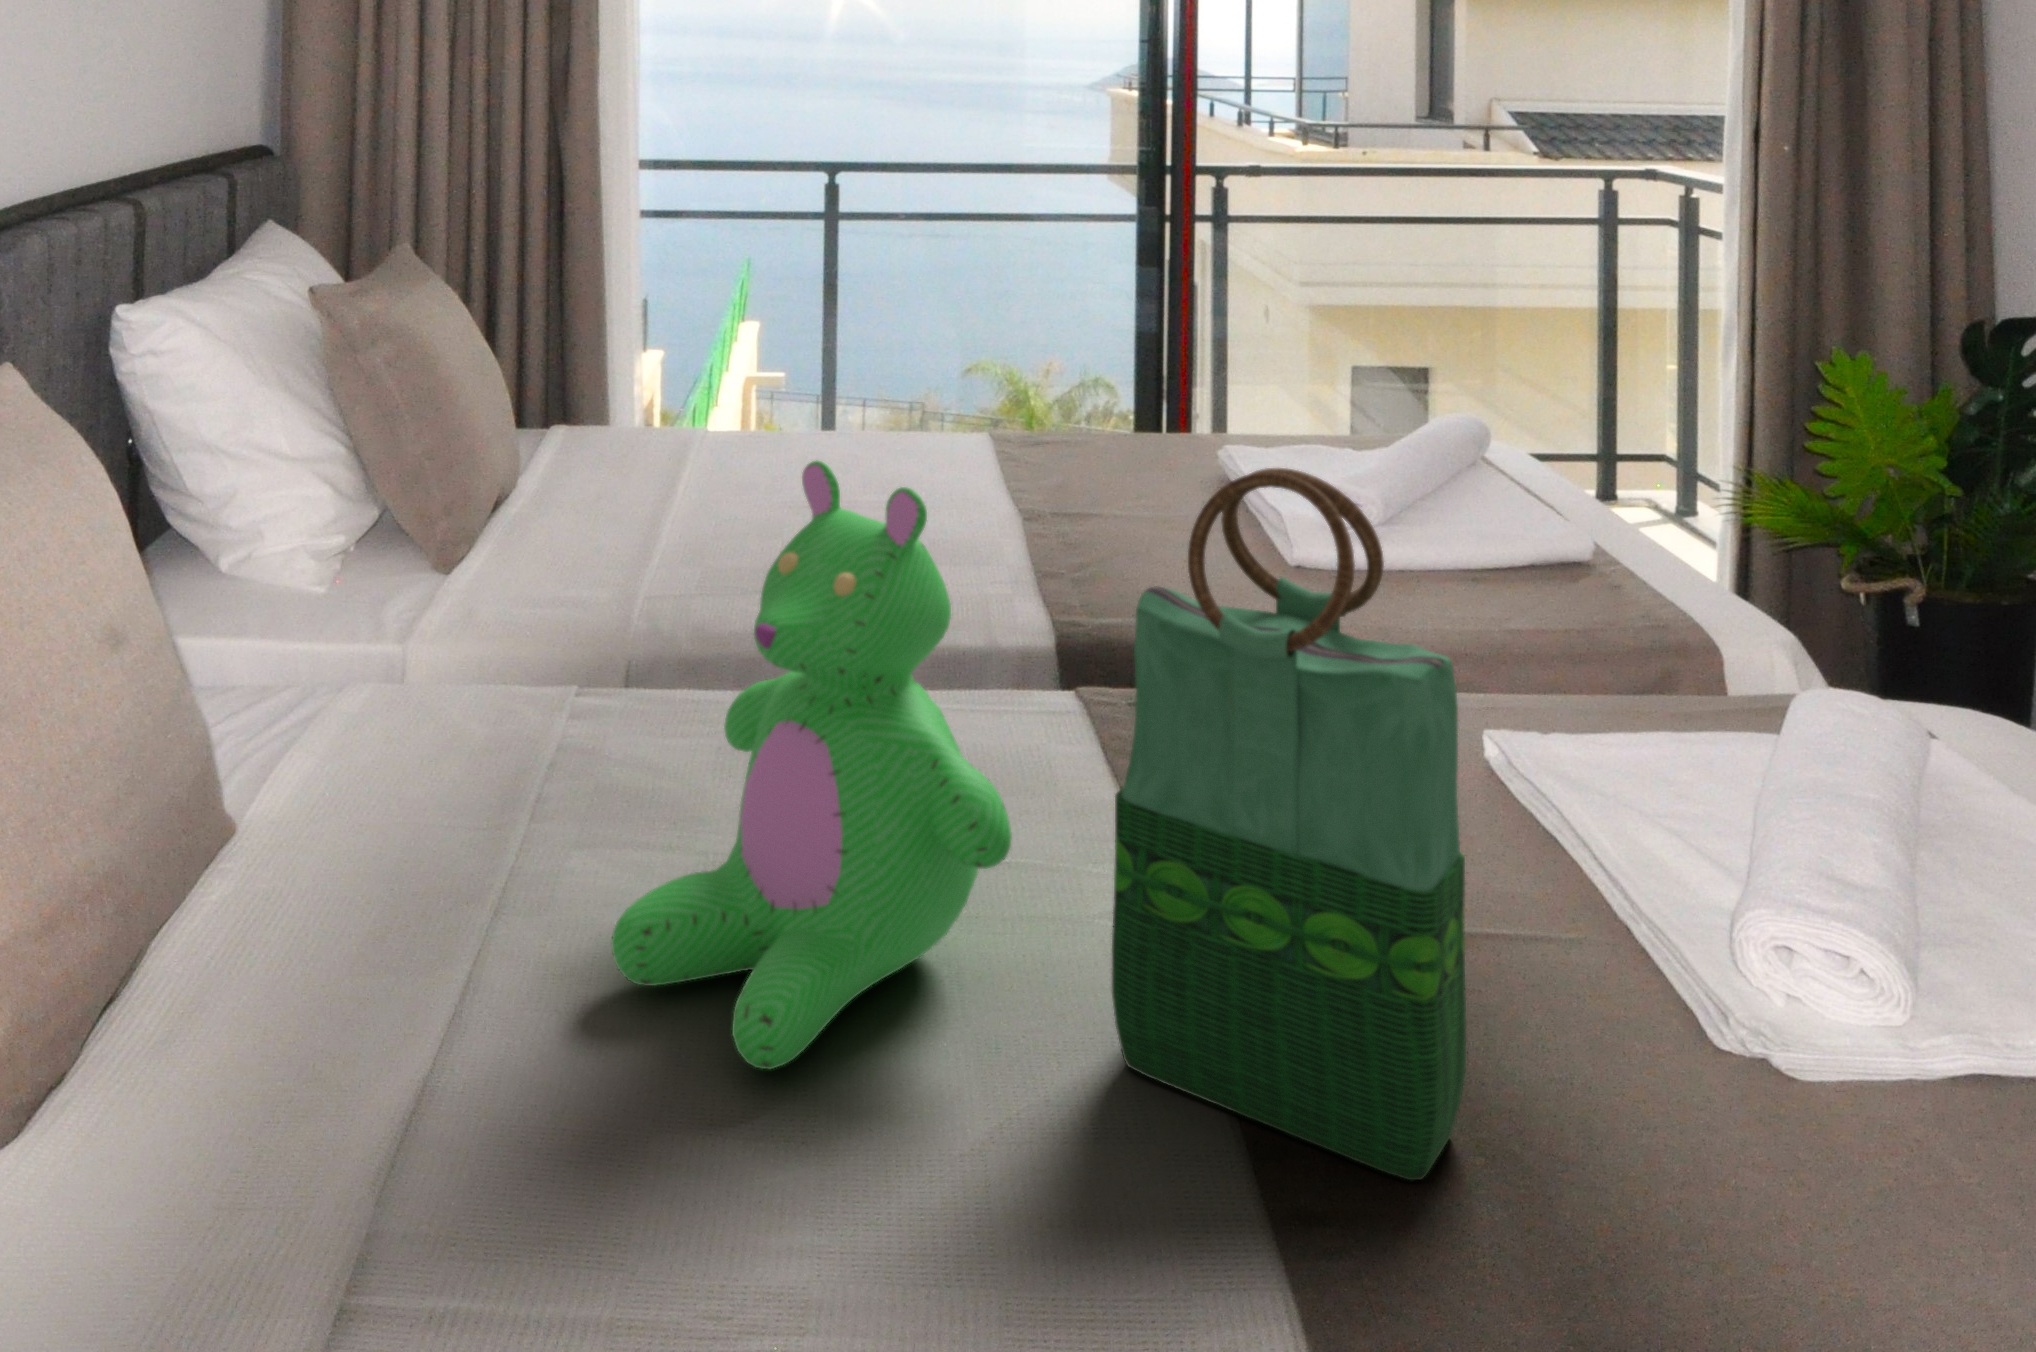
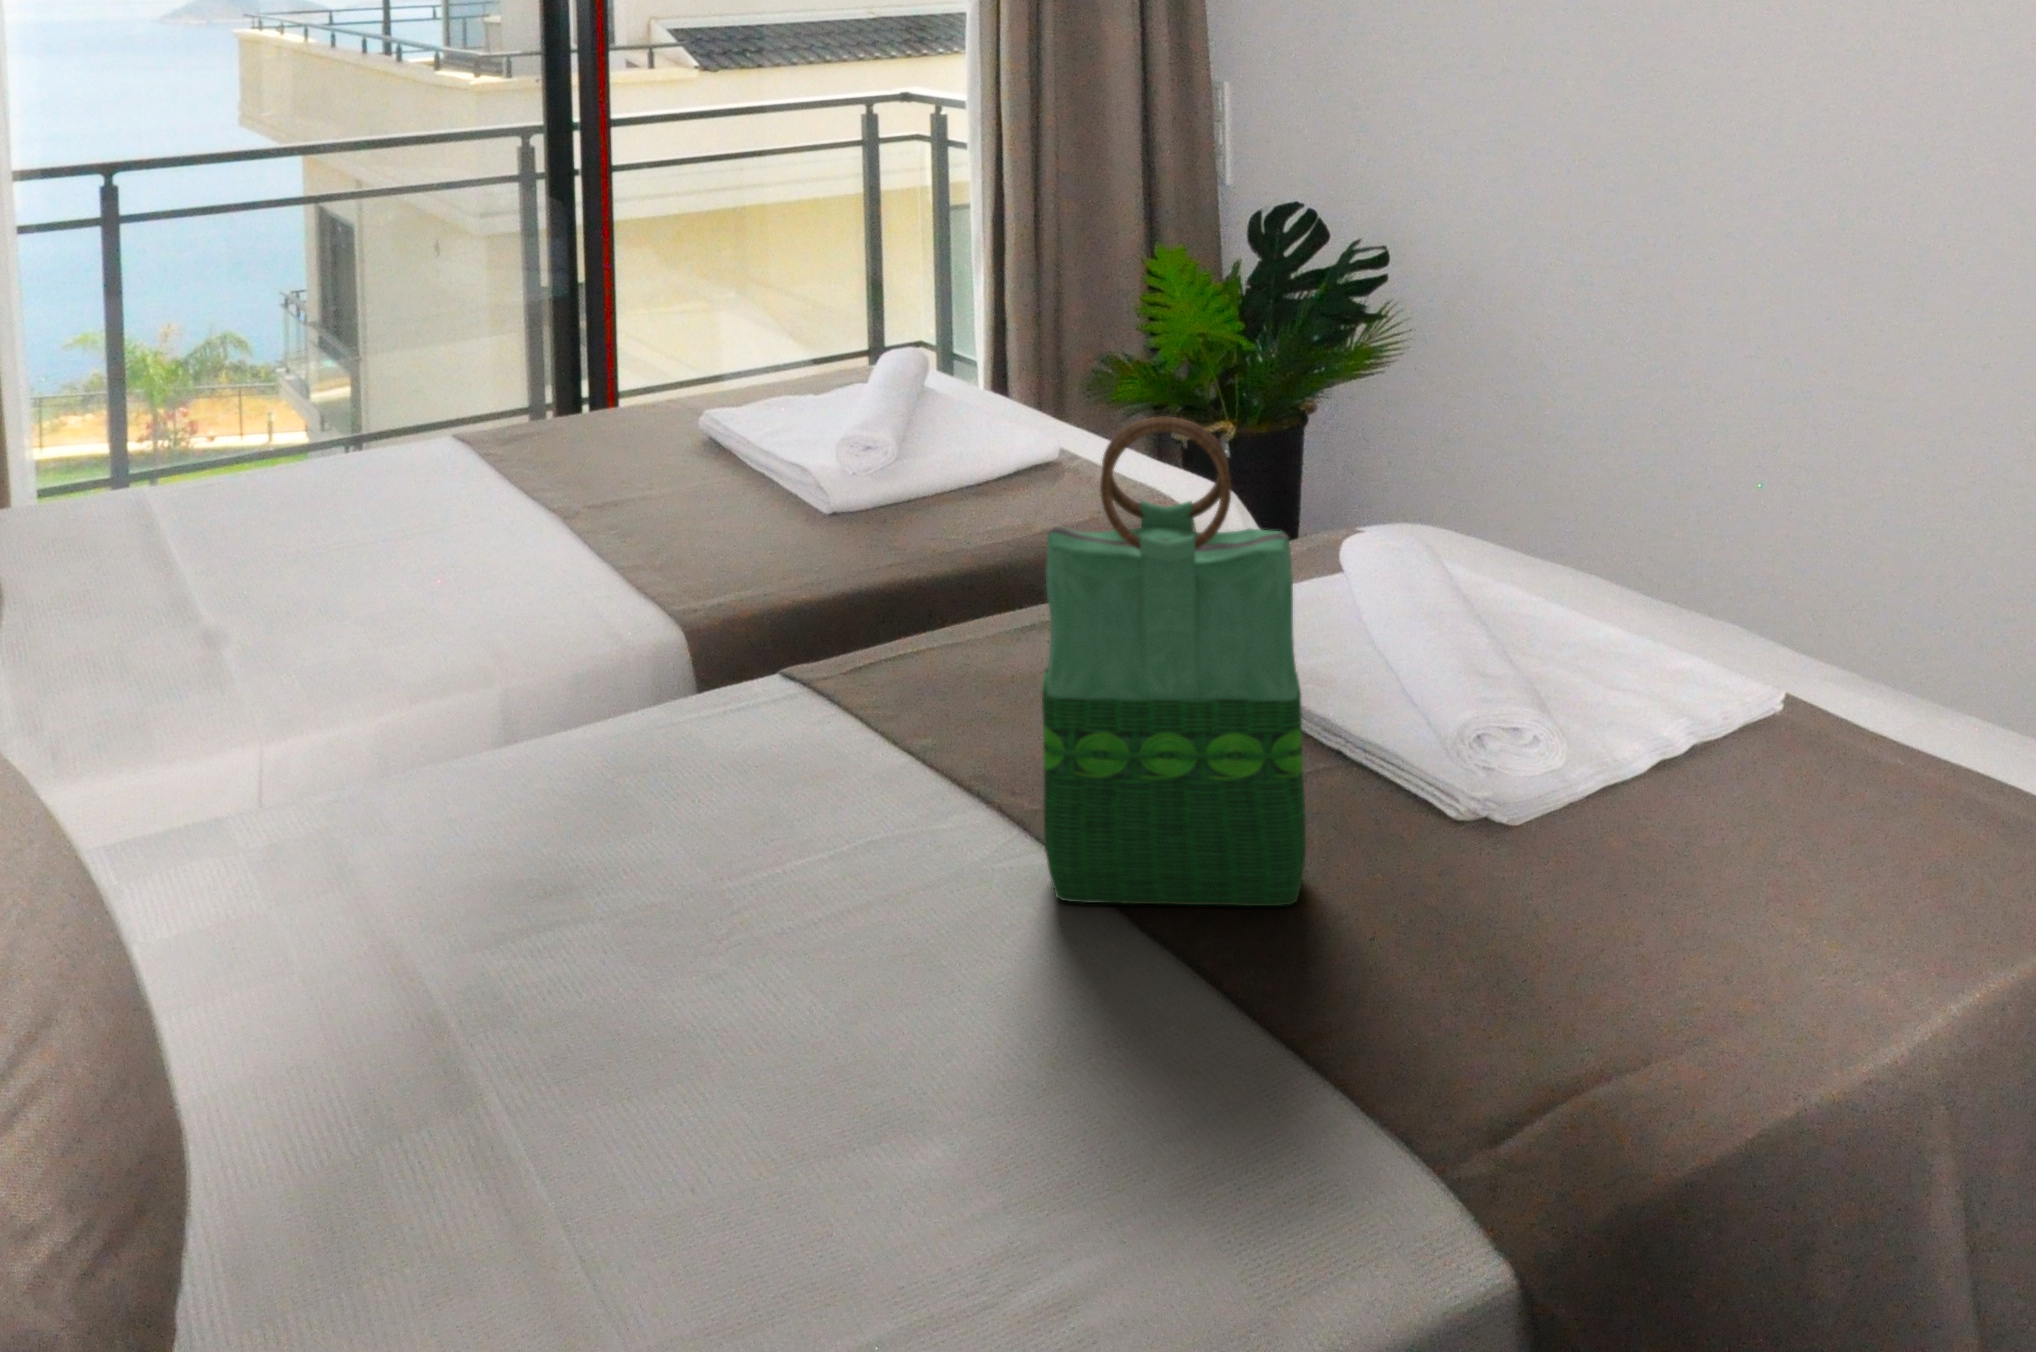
teddy bear: present [612,461,1012,1069] -> none [615,484,952,995]

